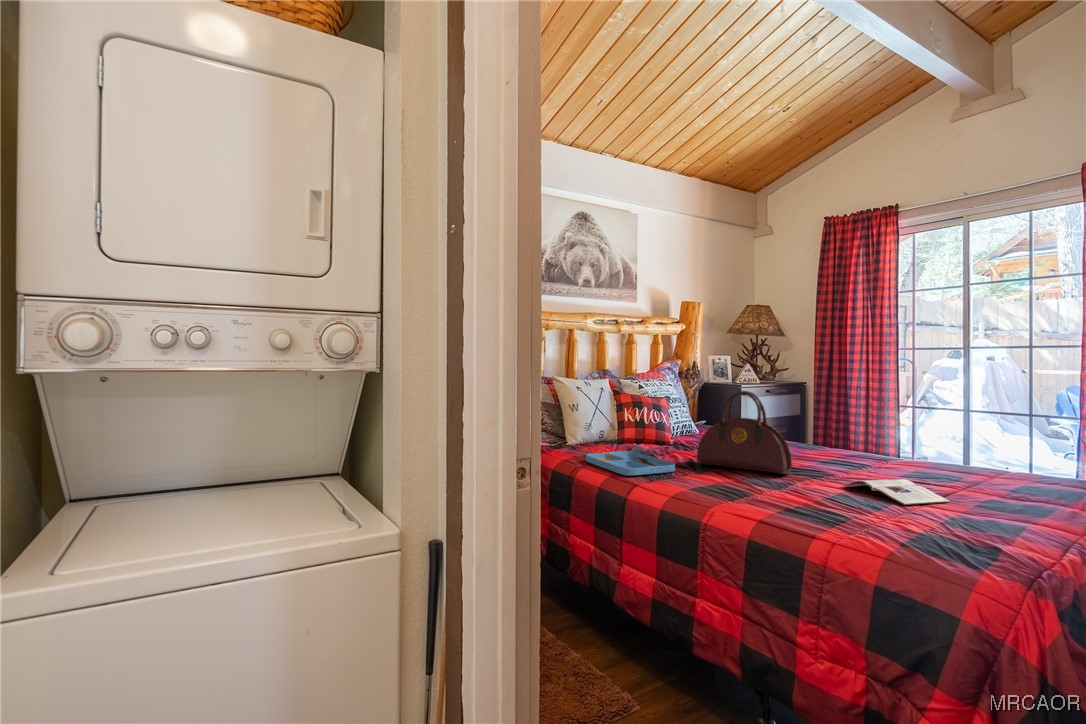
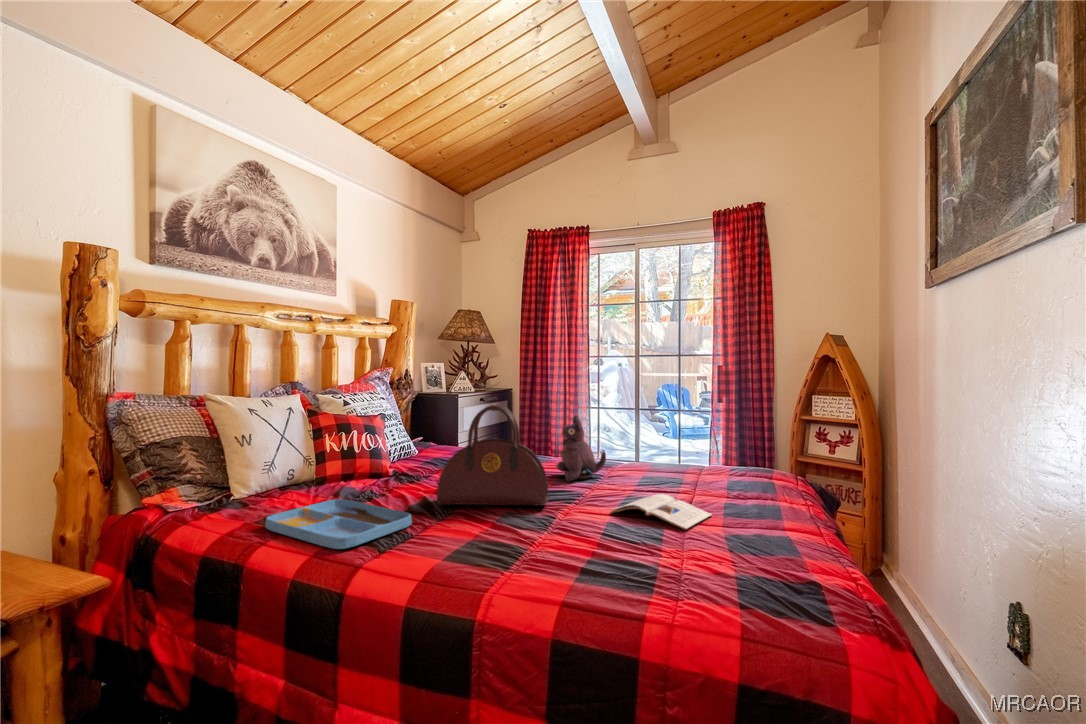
plush toy: none [816,406,867,464] -> present [556,415,606,481]

